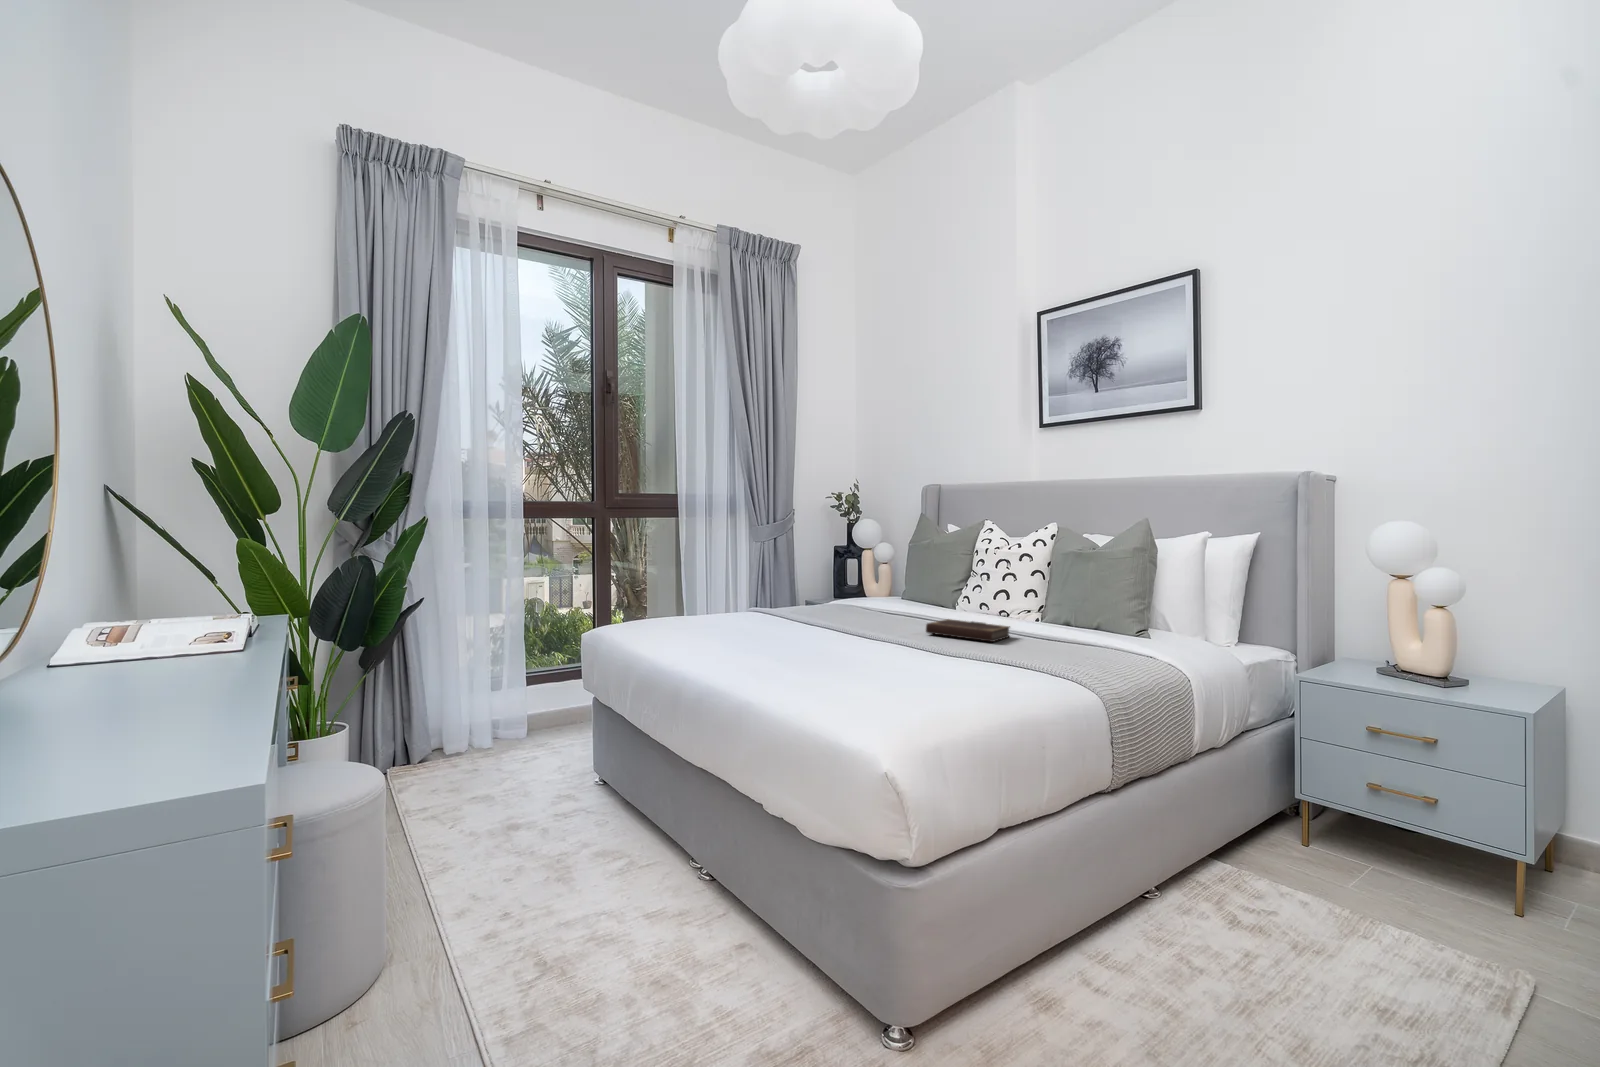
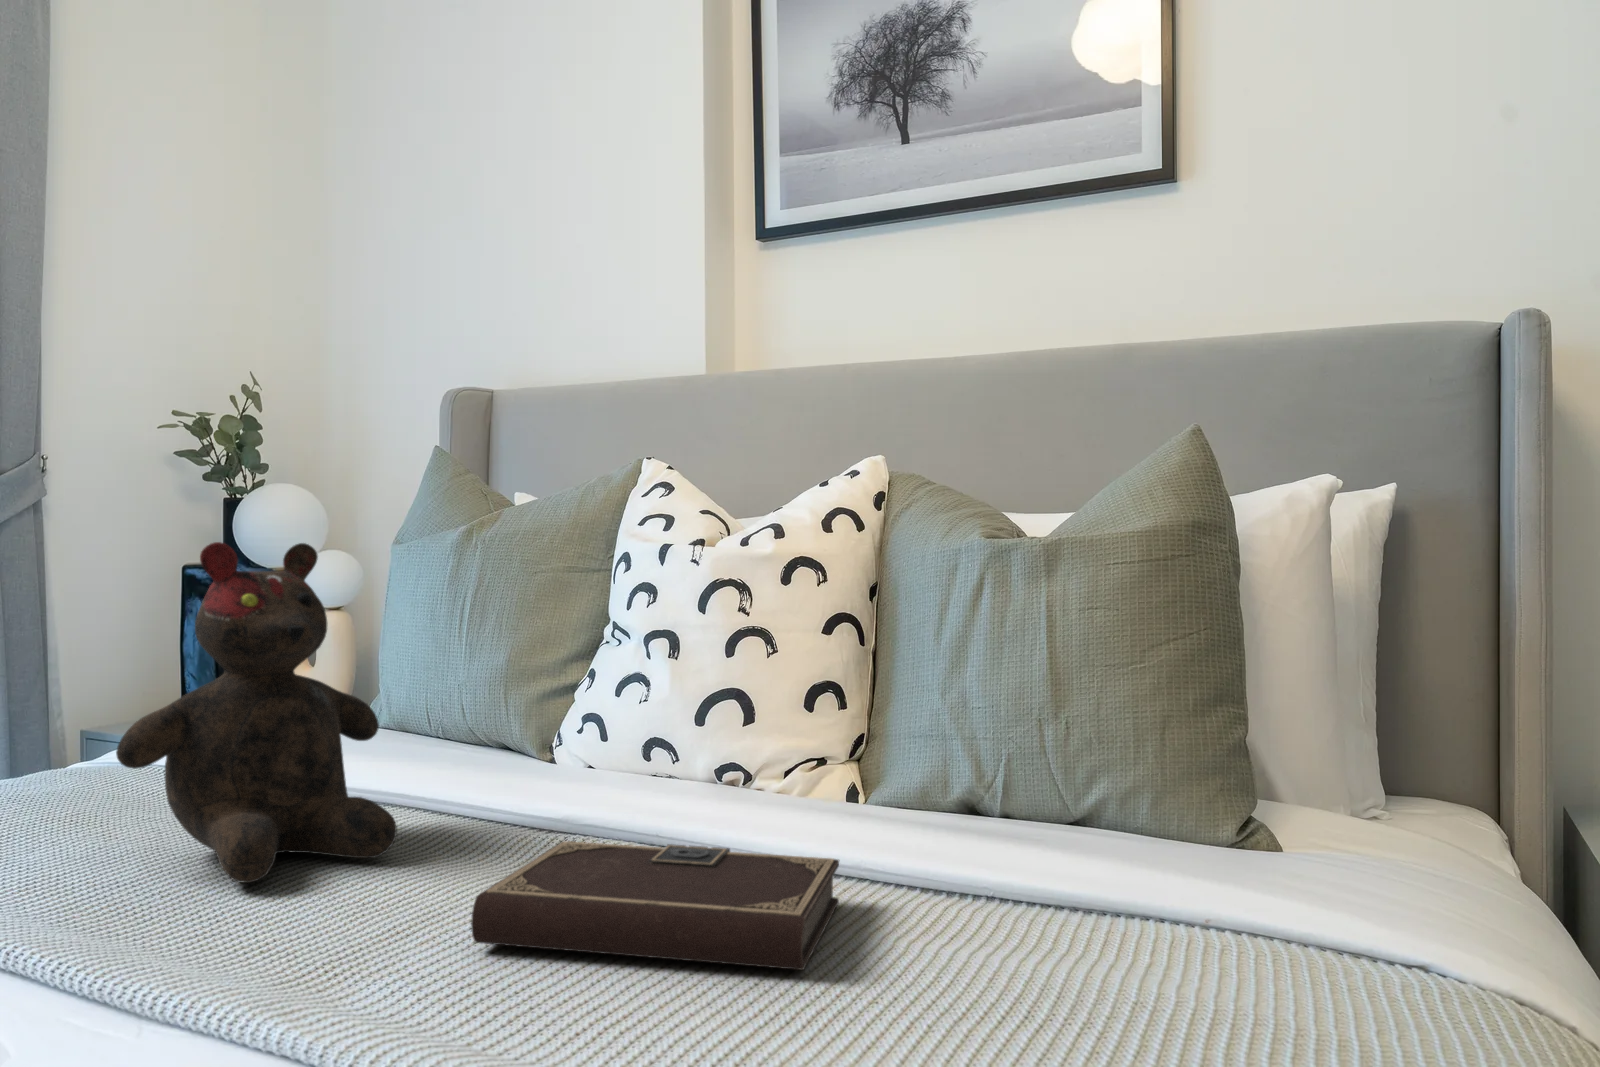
teddy bear: none [850,546,910,623] -> present [116,542,397,883]

